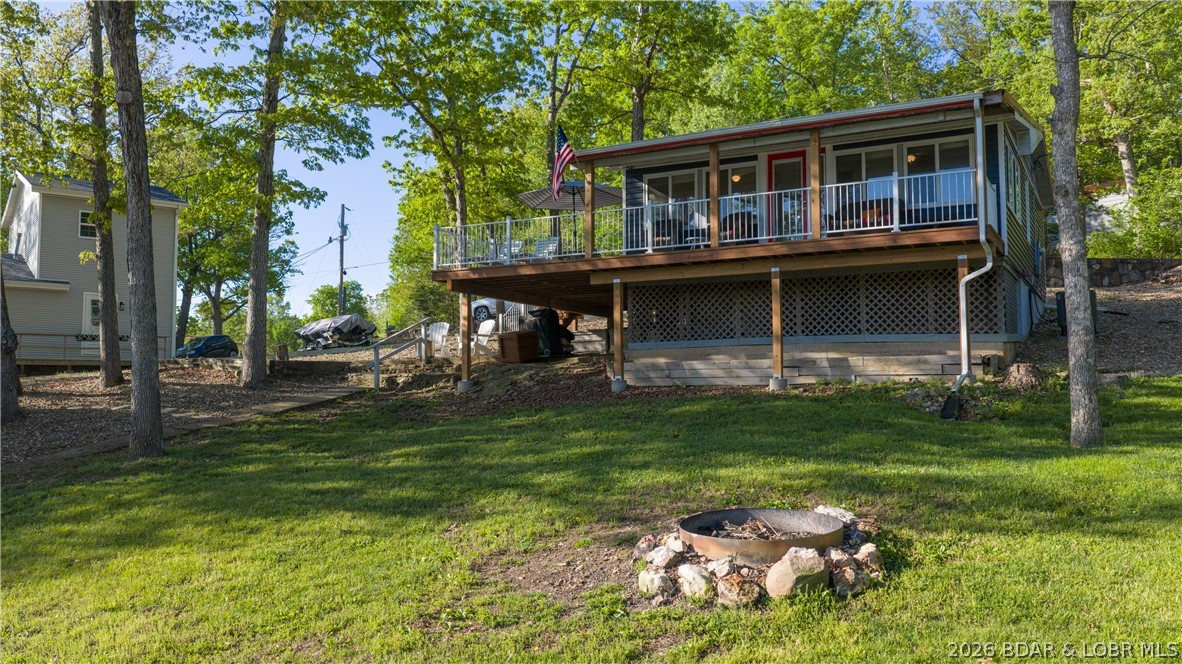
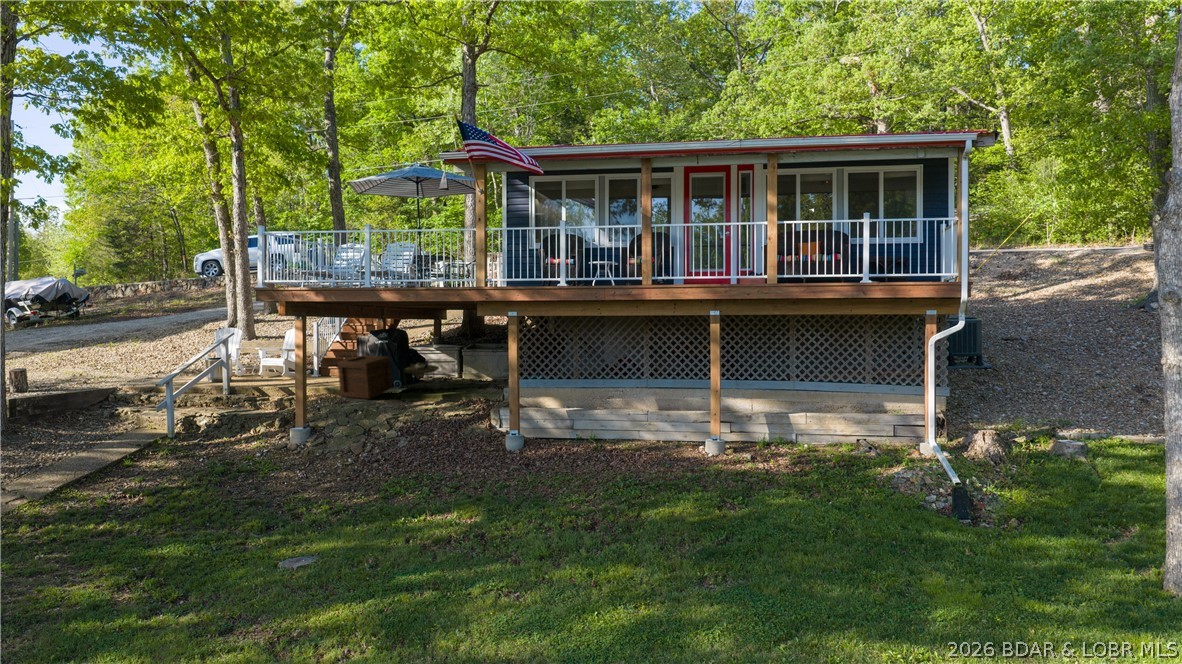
side table: none [548,332,578,357] -> present [404,360,440,389]

